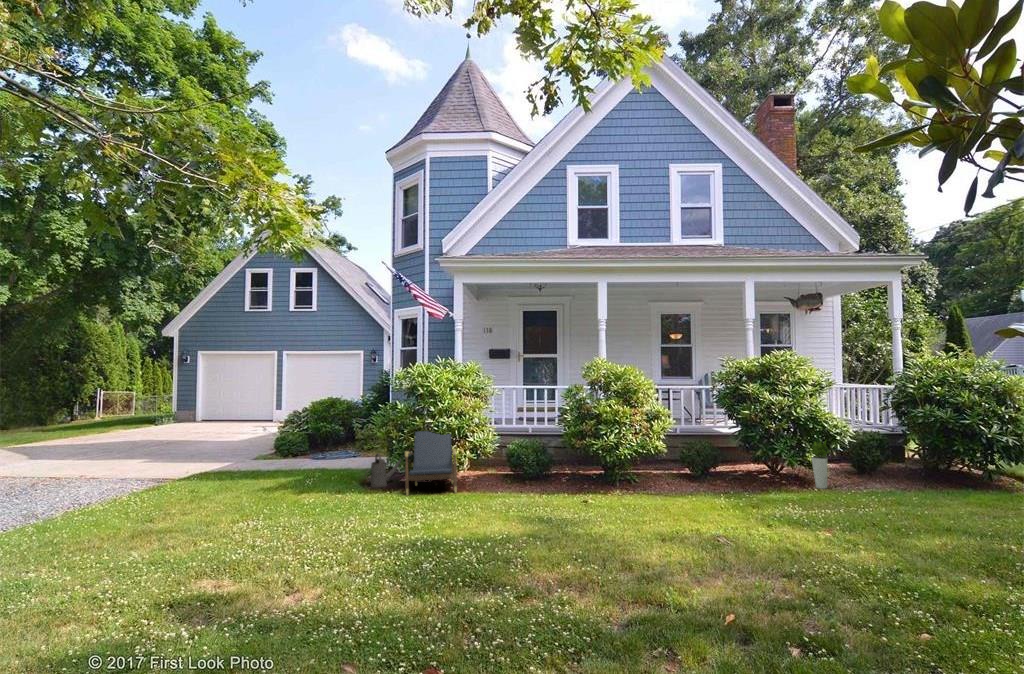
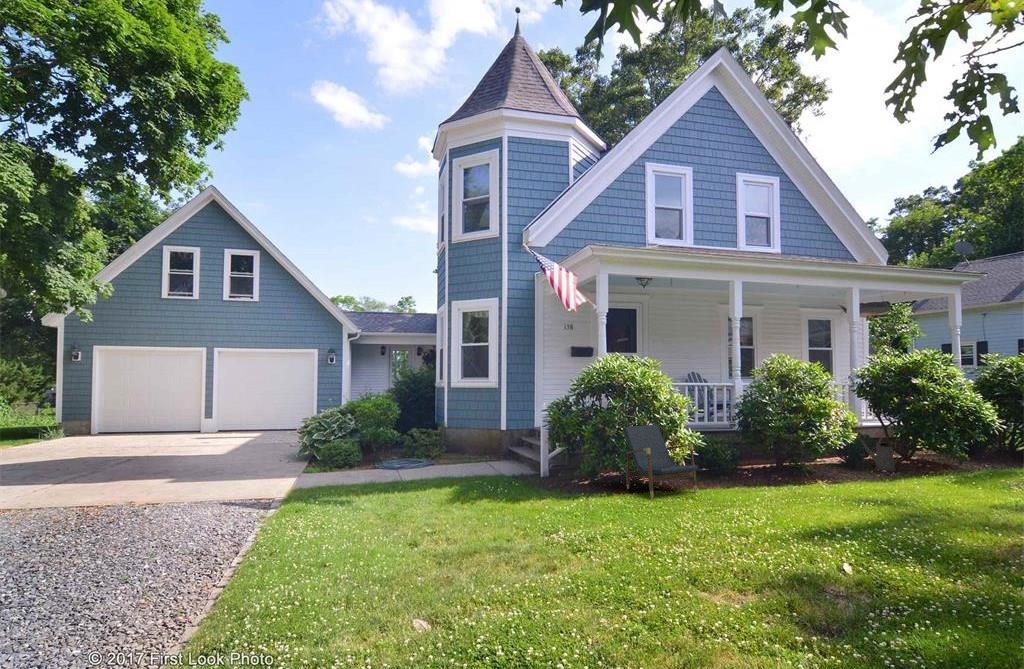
planter: present [811,440,829,489] -> none [970,424,993,468]
watering can: present [367,453,401,488] -> present [860,437,898,471]

